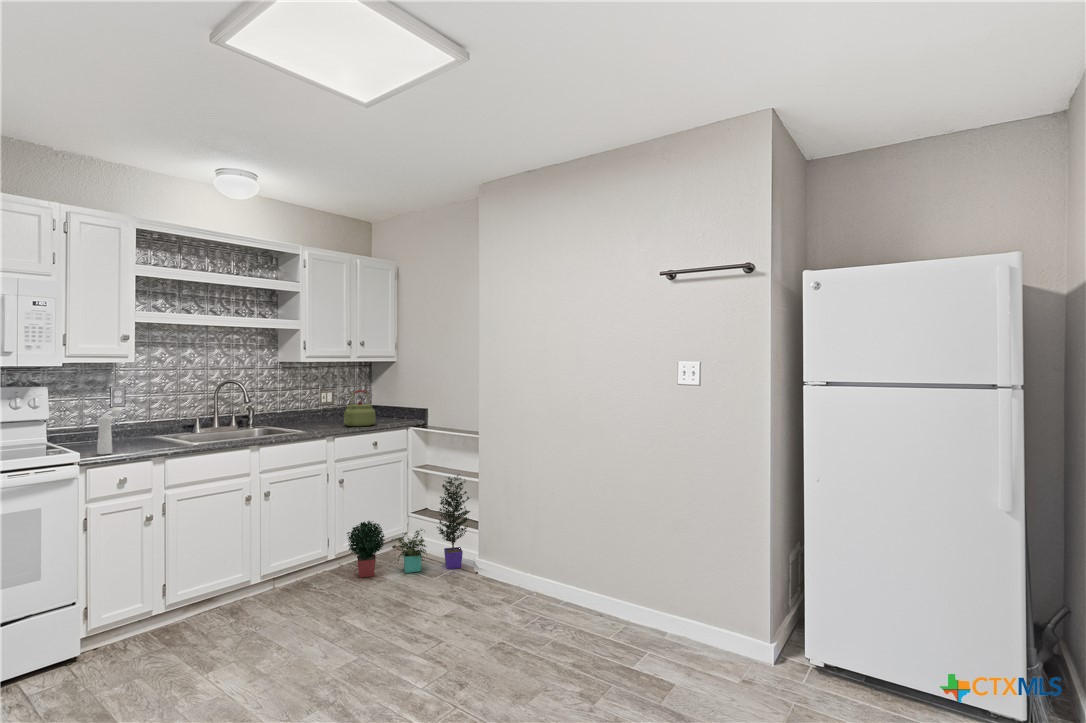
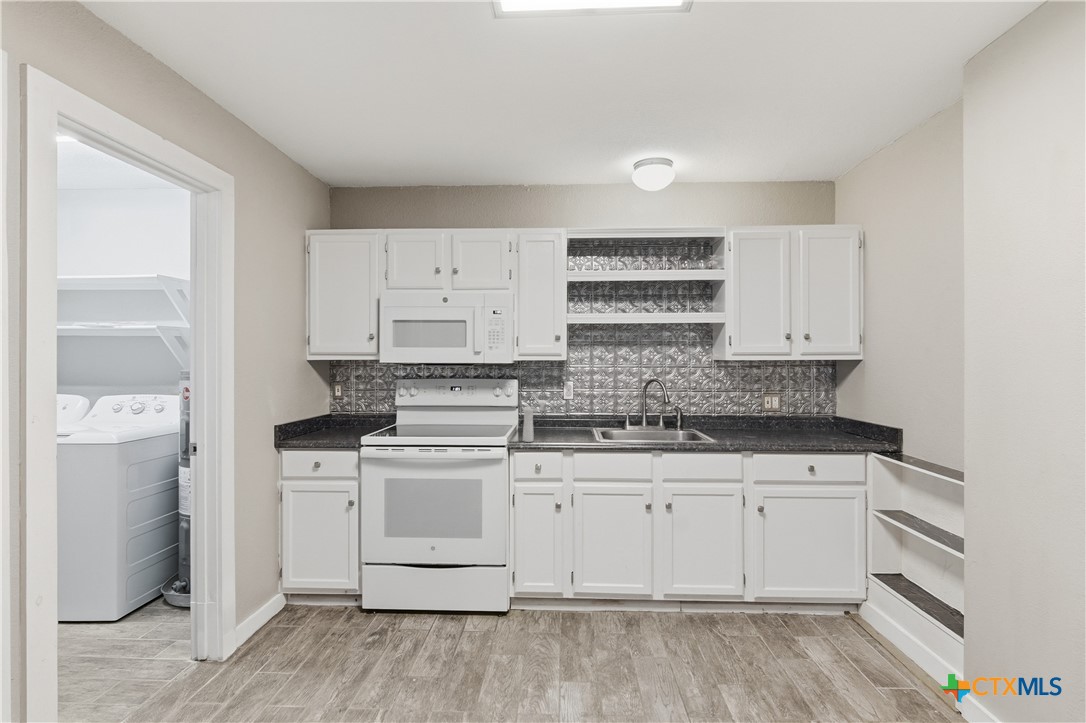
kettle: present [344,390,375,426] -> none [772,397,820,443]
potted plant: present [347,475,470,578] -> none [763,538,966,690]

